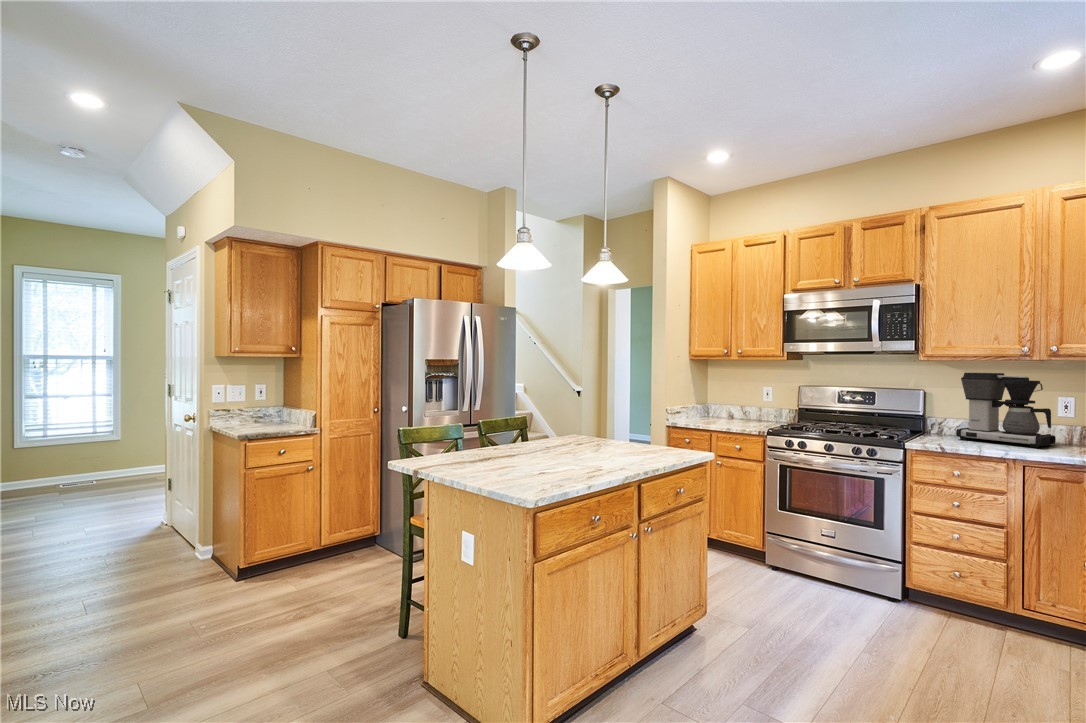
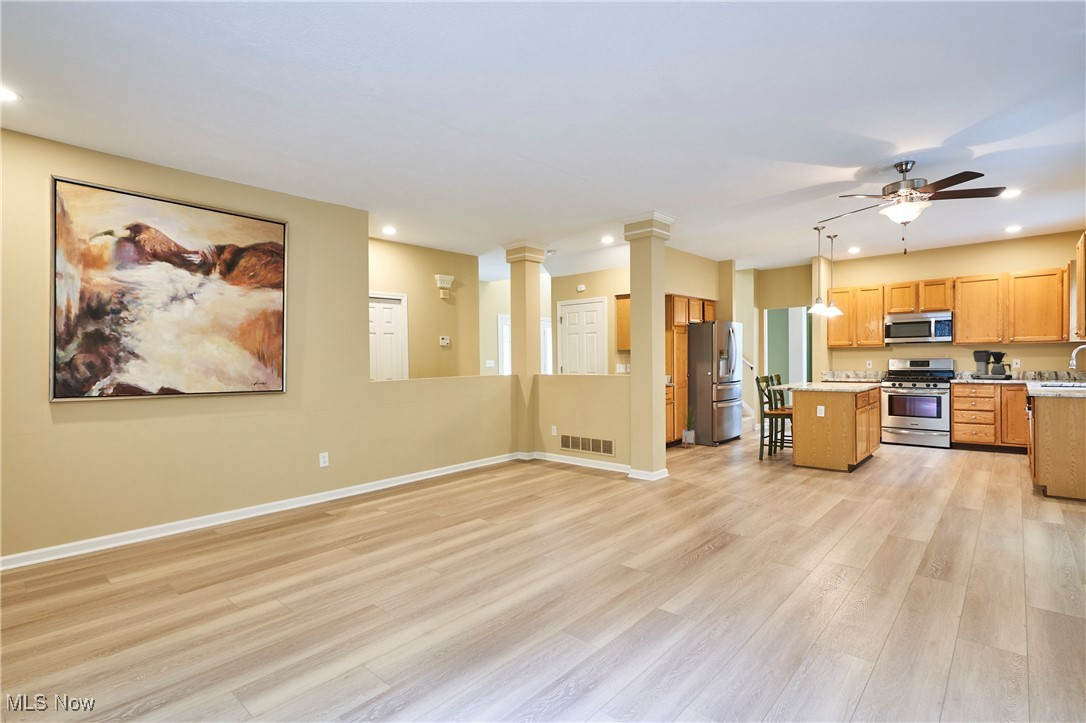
house plant: none [309,471,363,571] -> present [681,408,695,448]

